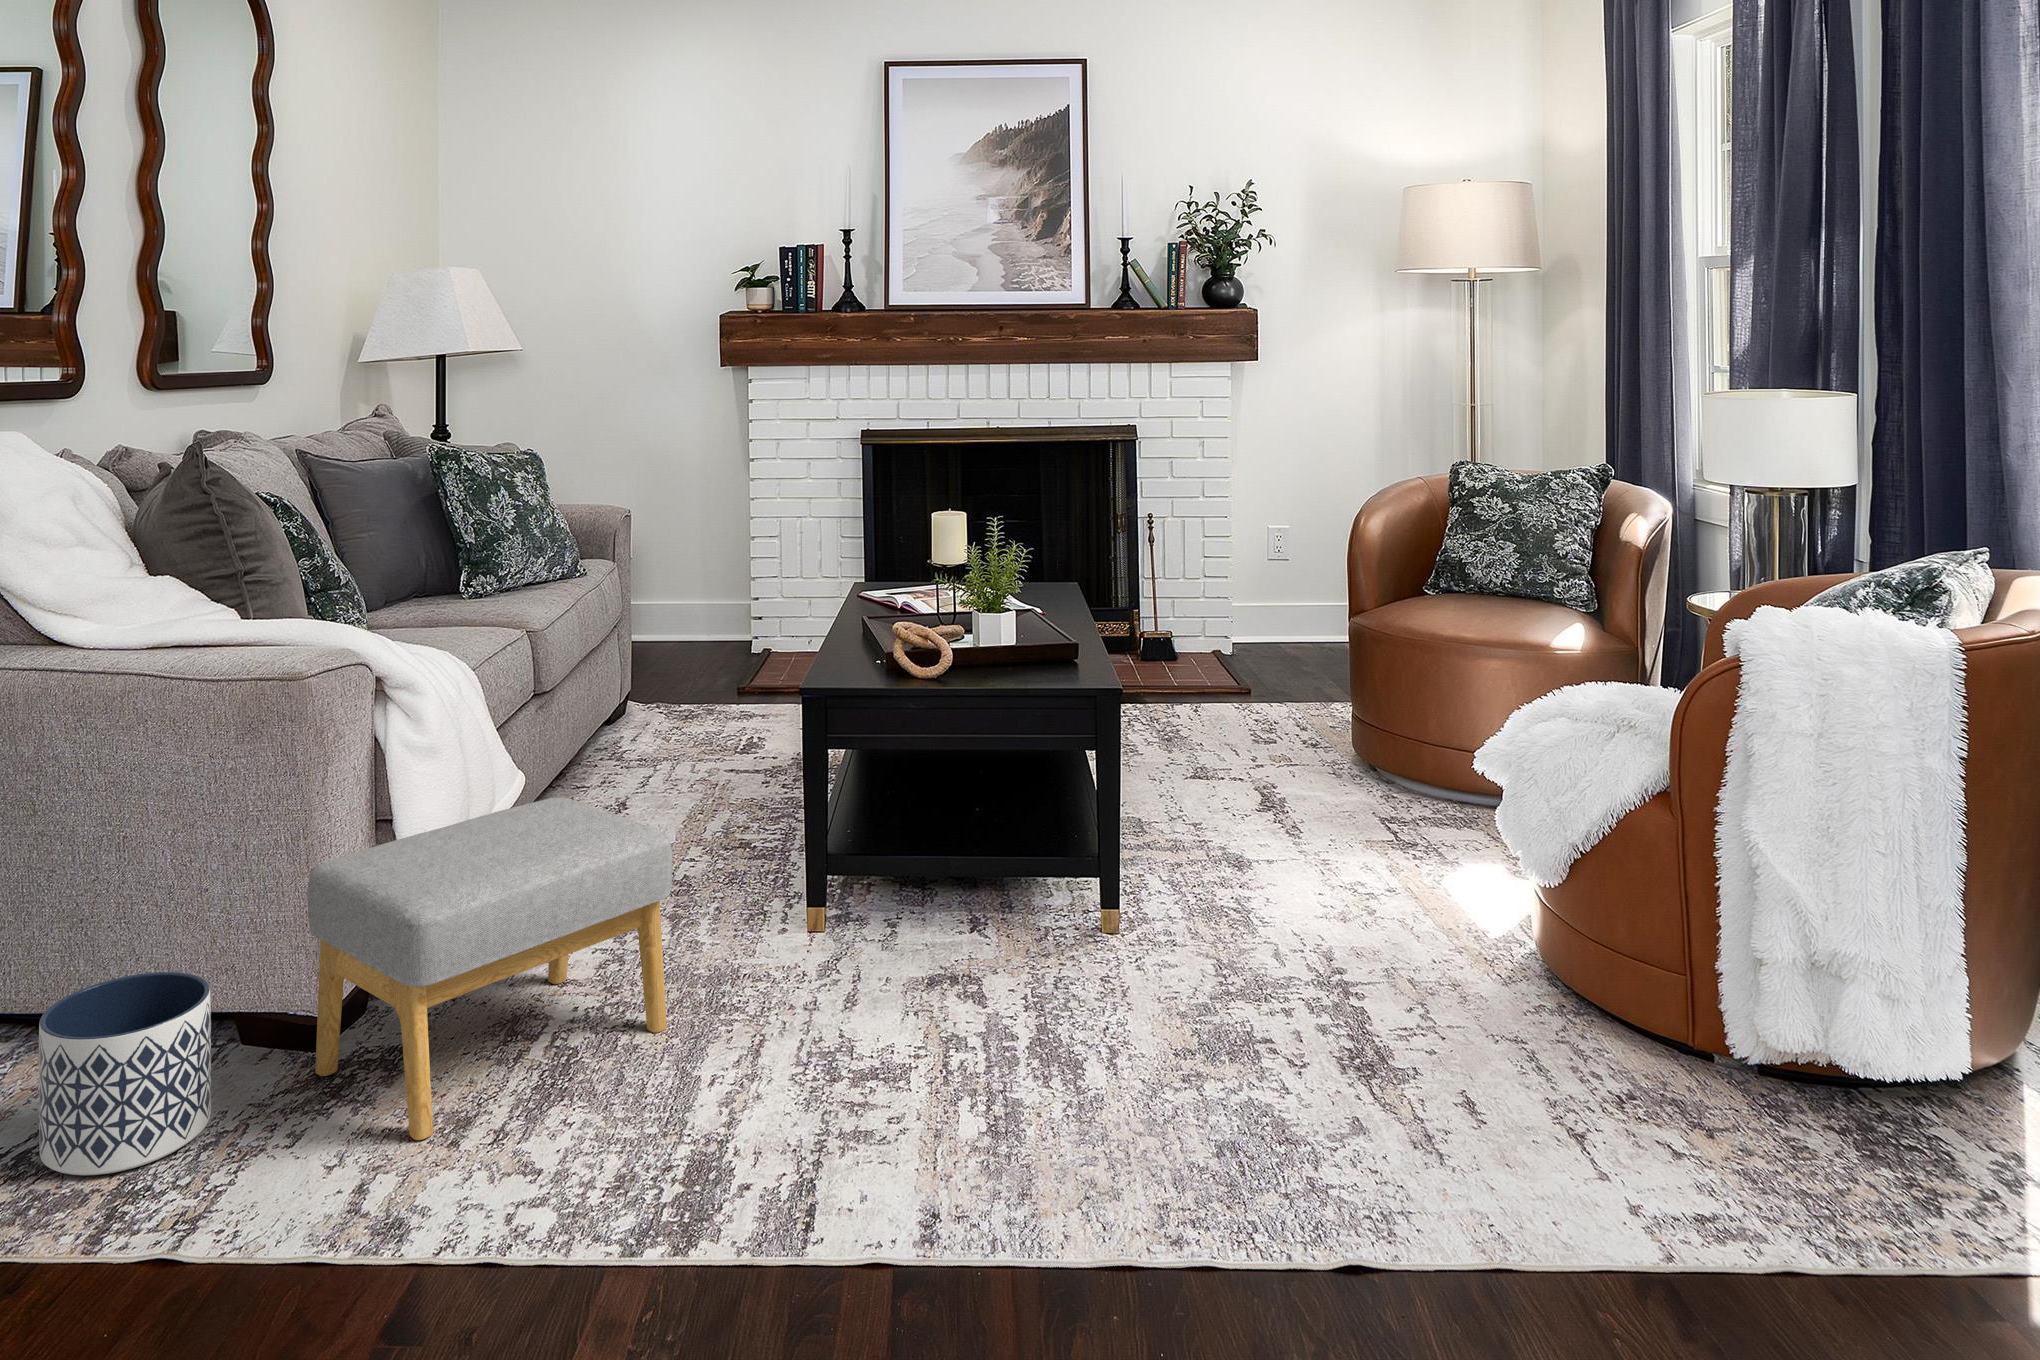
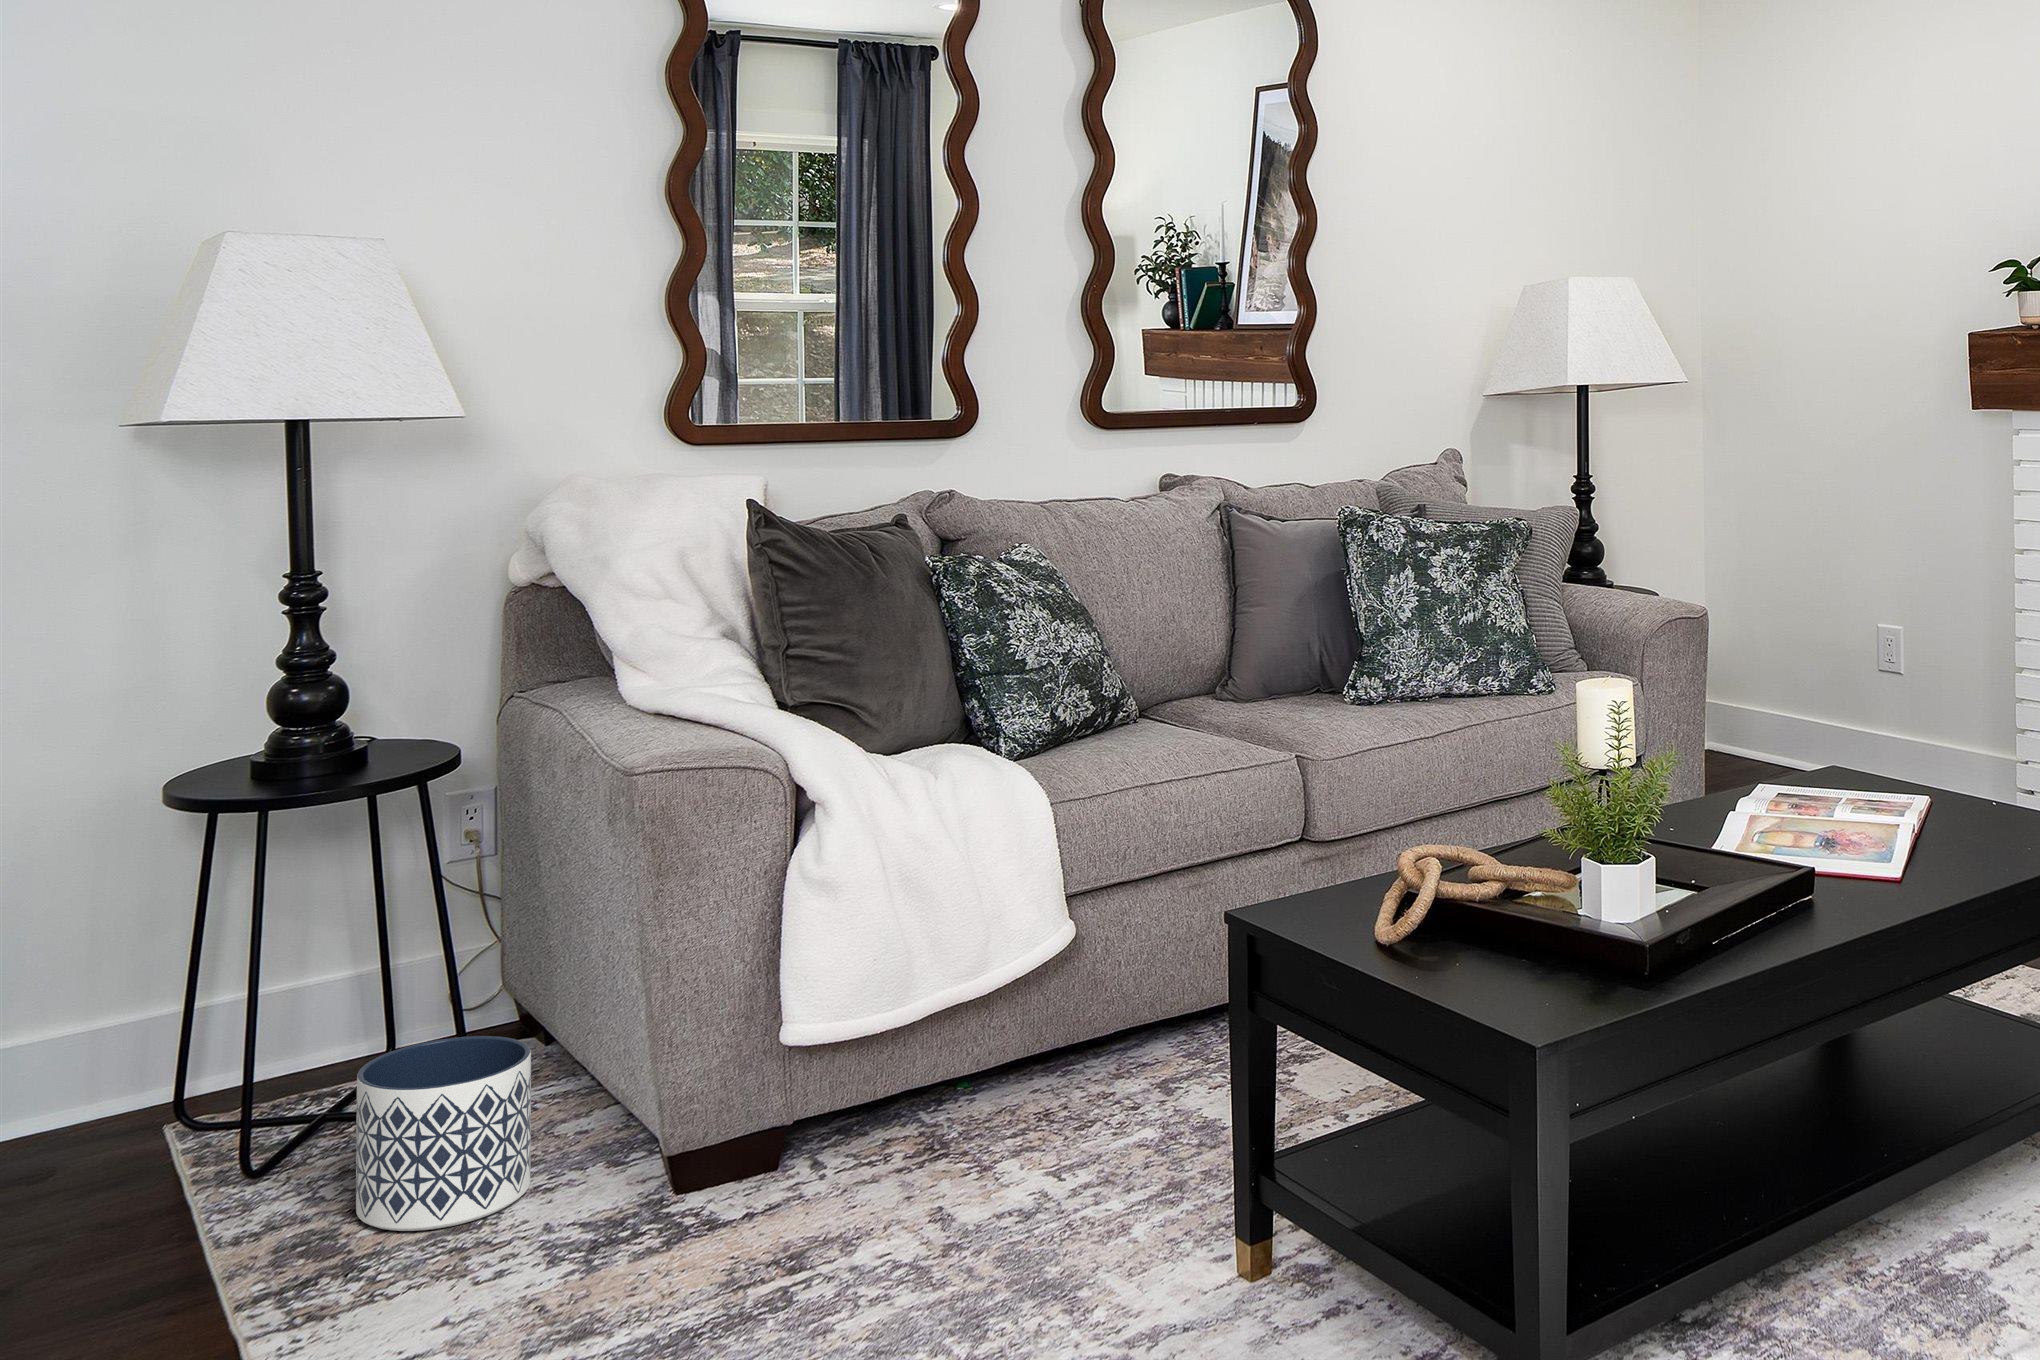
footstool: present [308,798,672,1140] -> none [526,962,963,1309]

